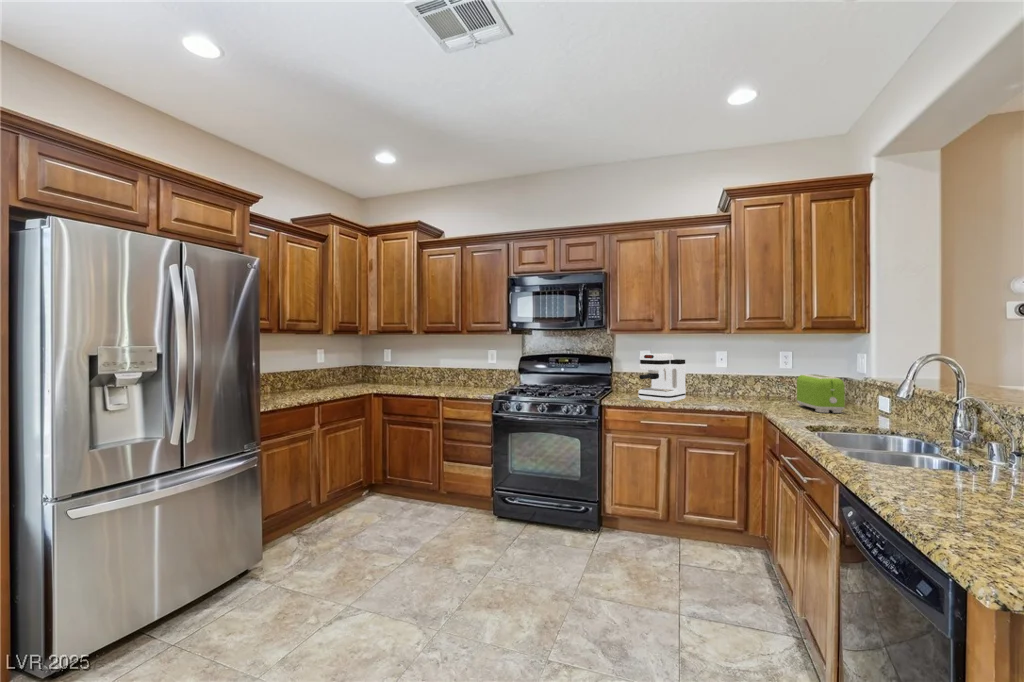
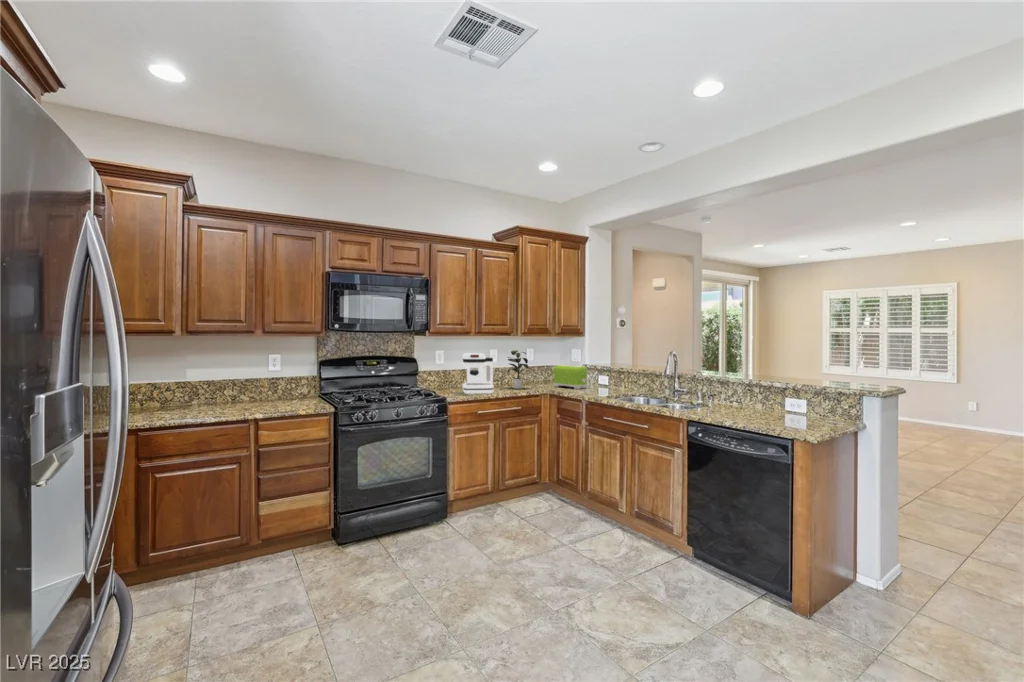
potted plant: none [712,351,762,402] -> present [507,350,532,389]

